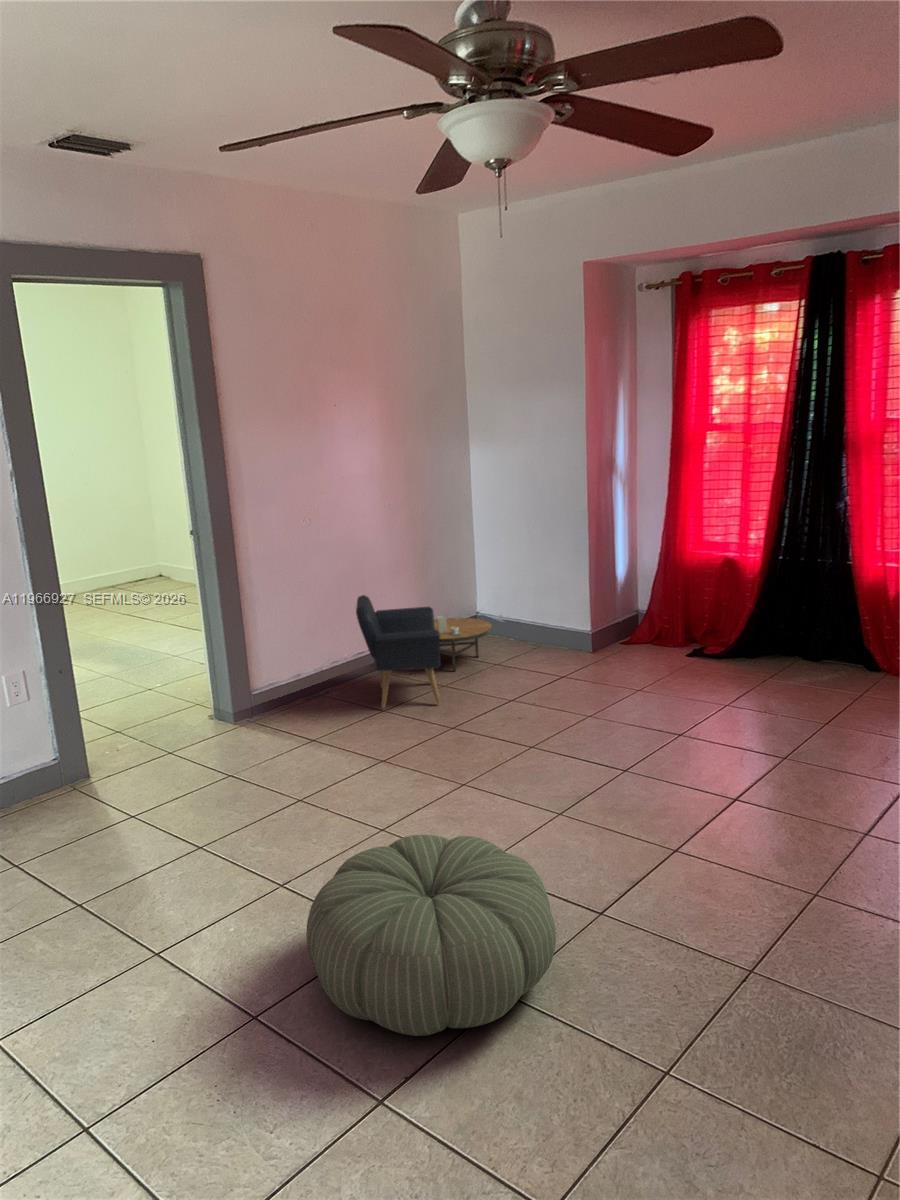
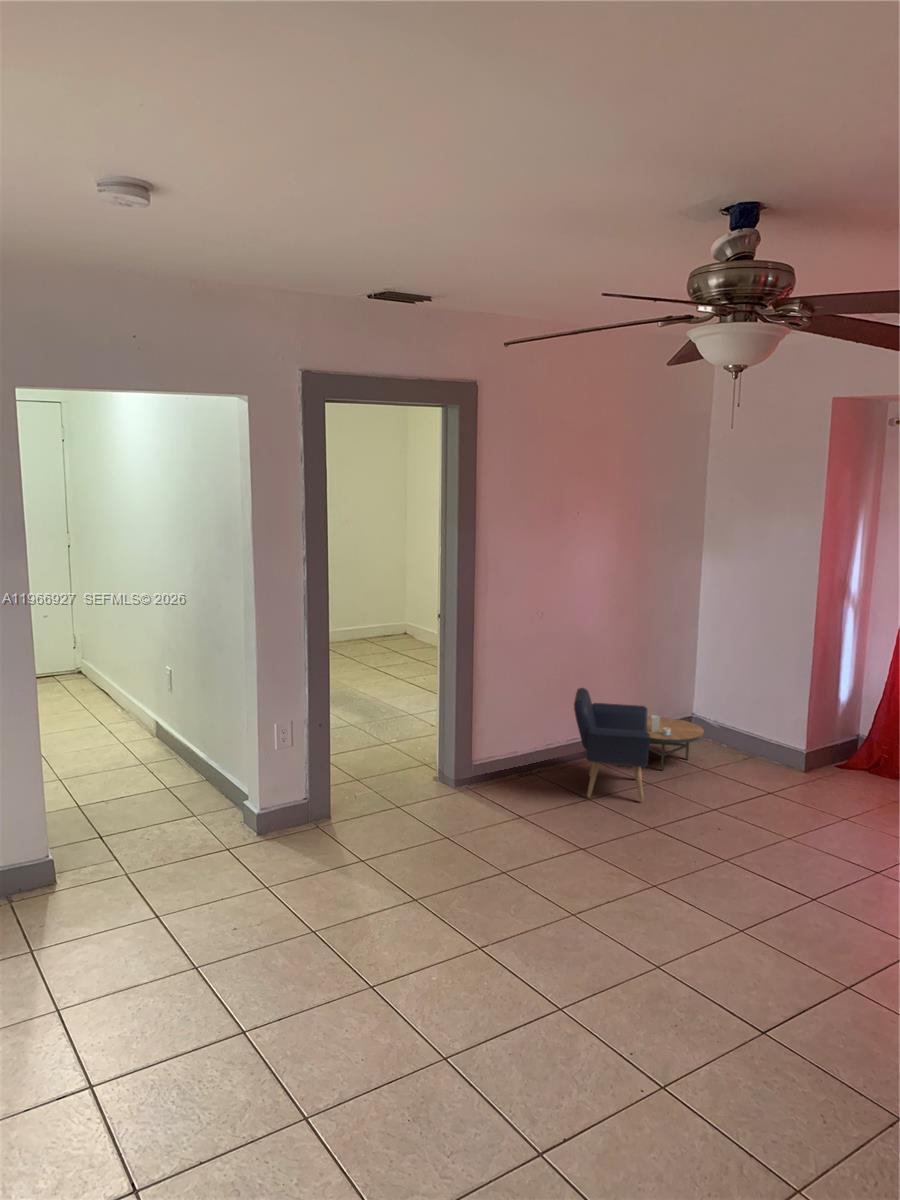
pouf: present [306,835,556,1036] -> none [495,926,715,1108]

